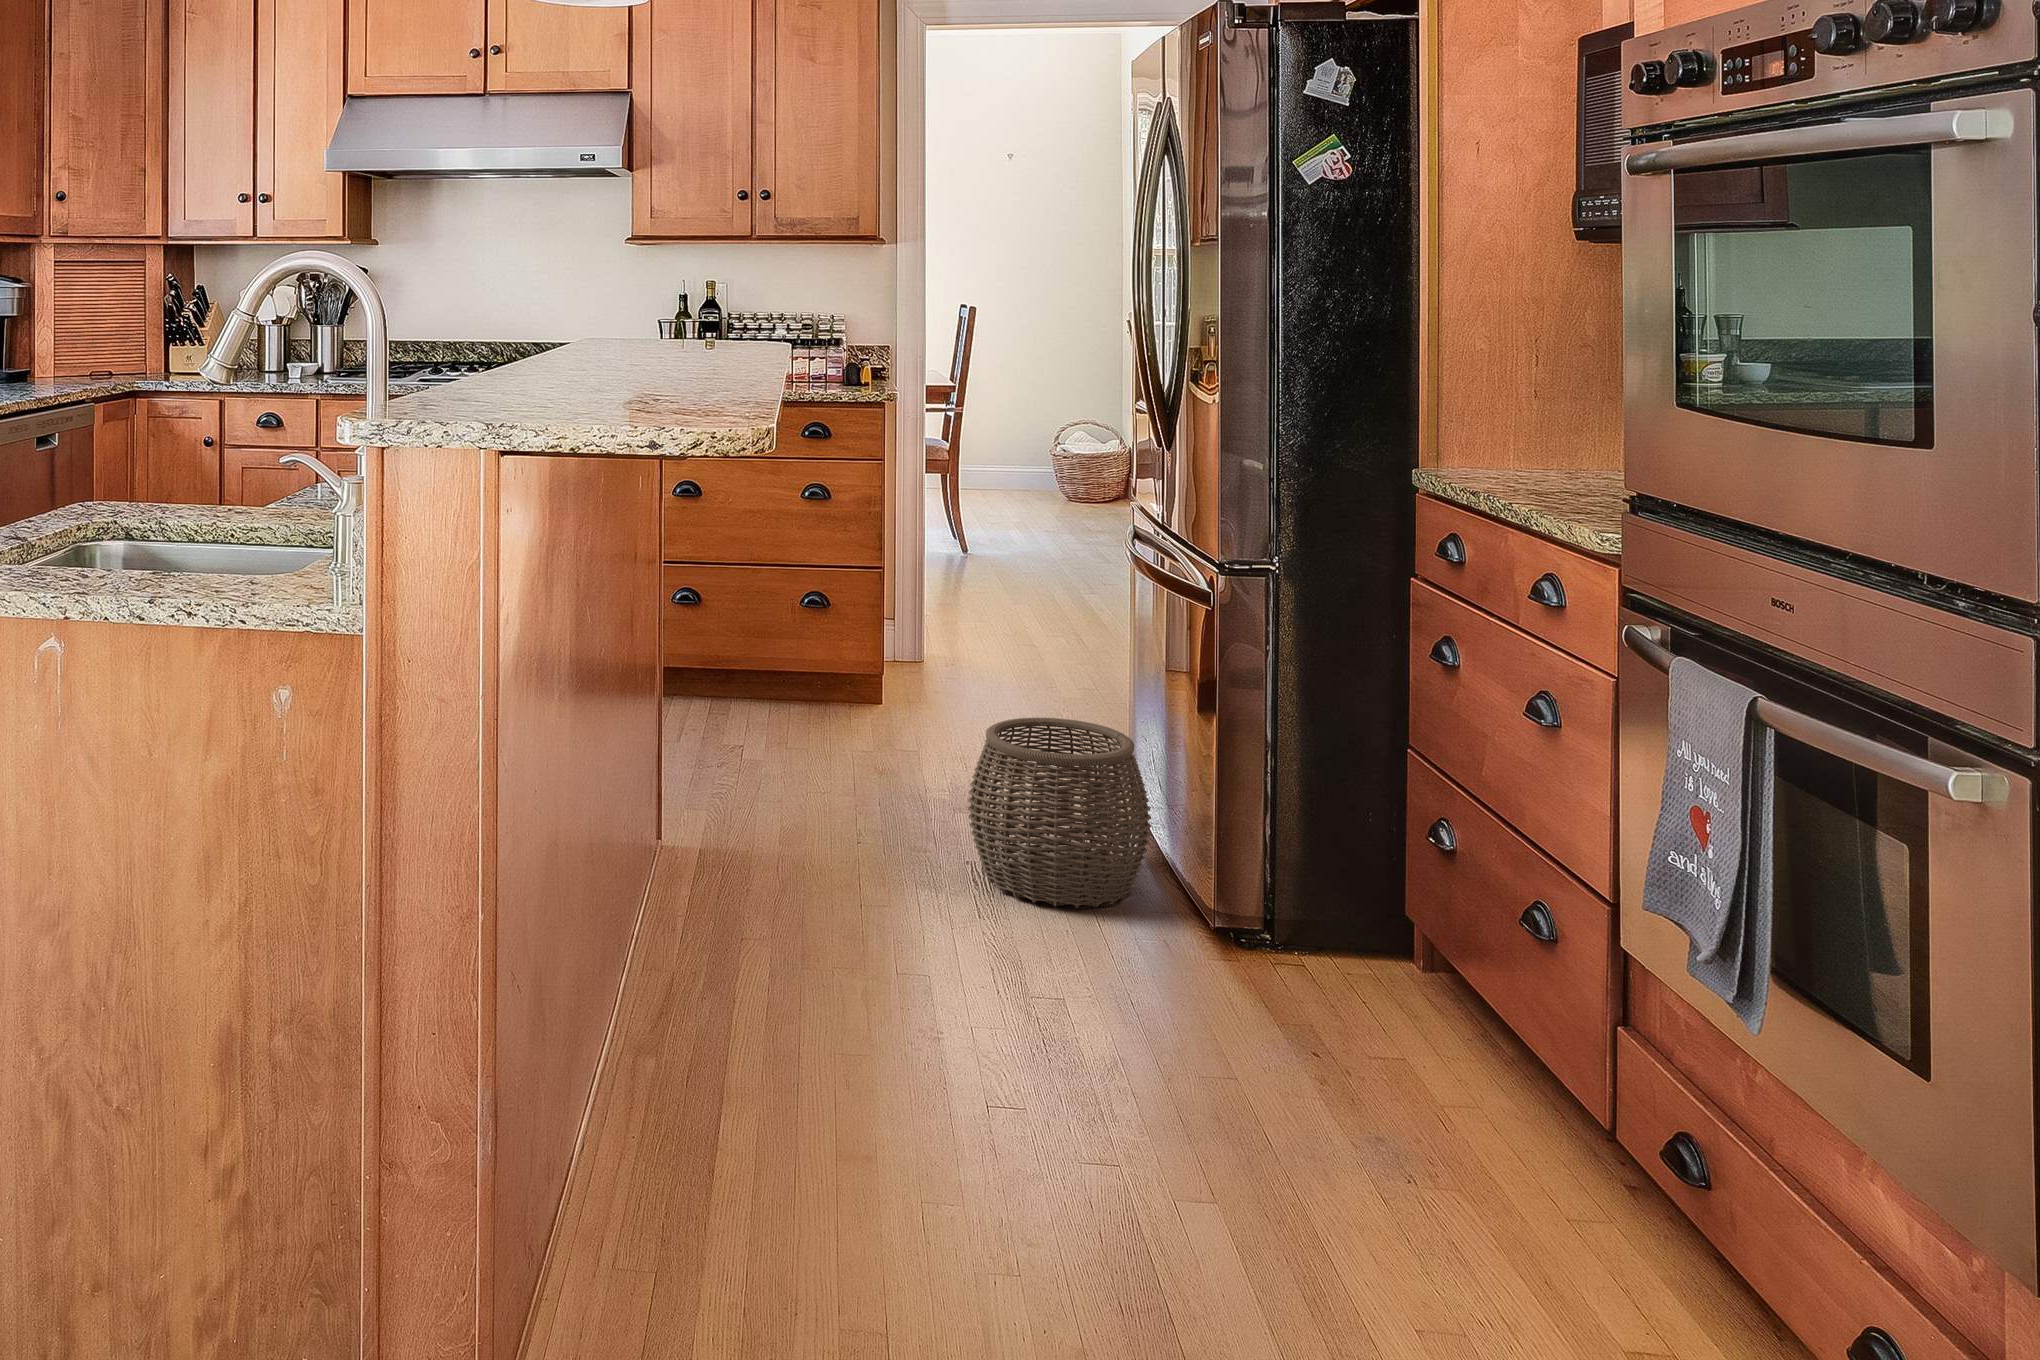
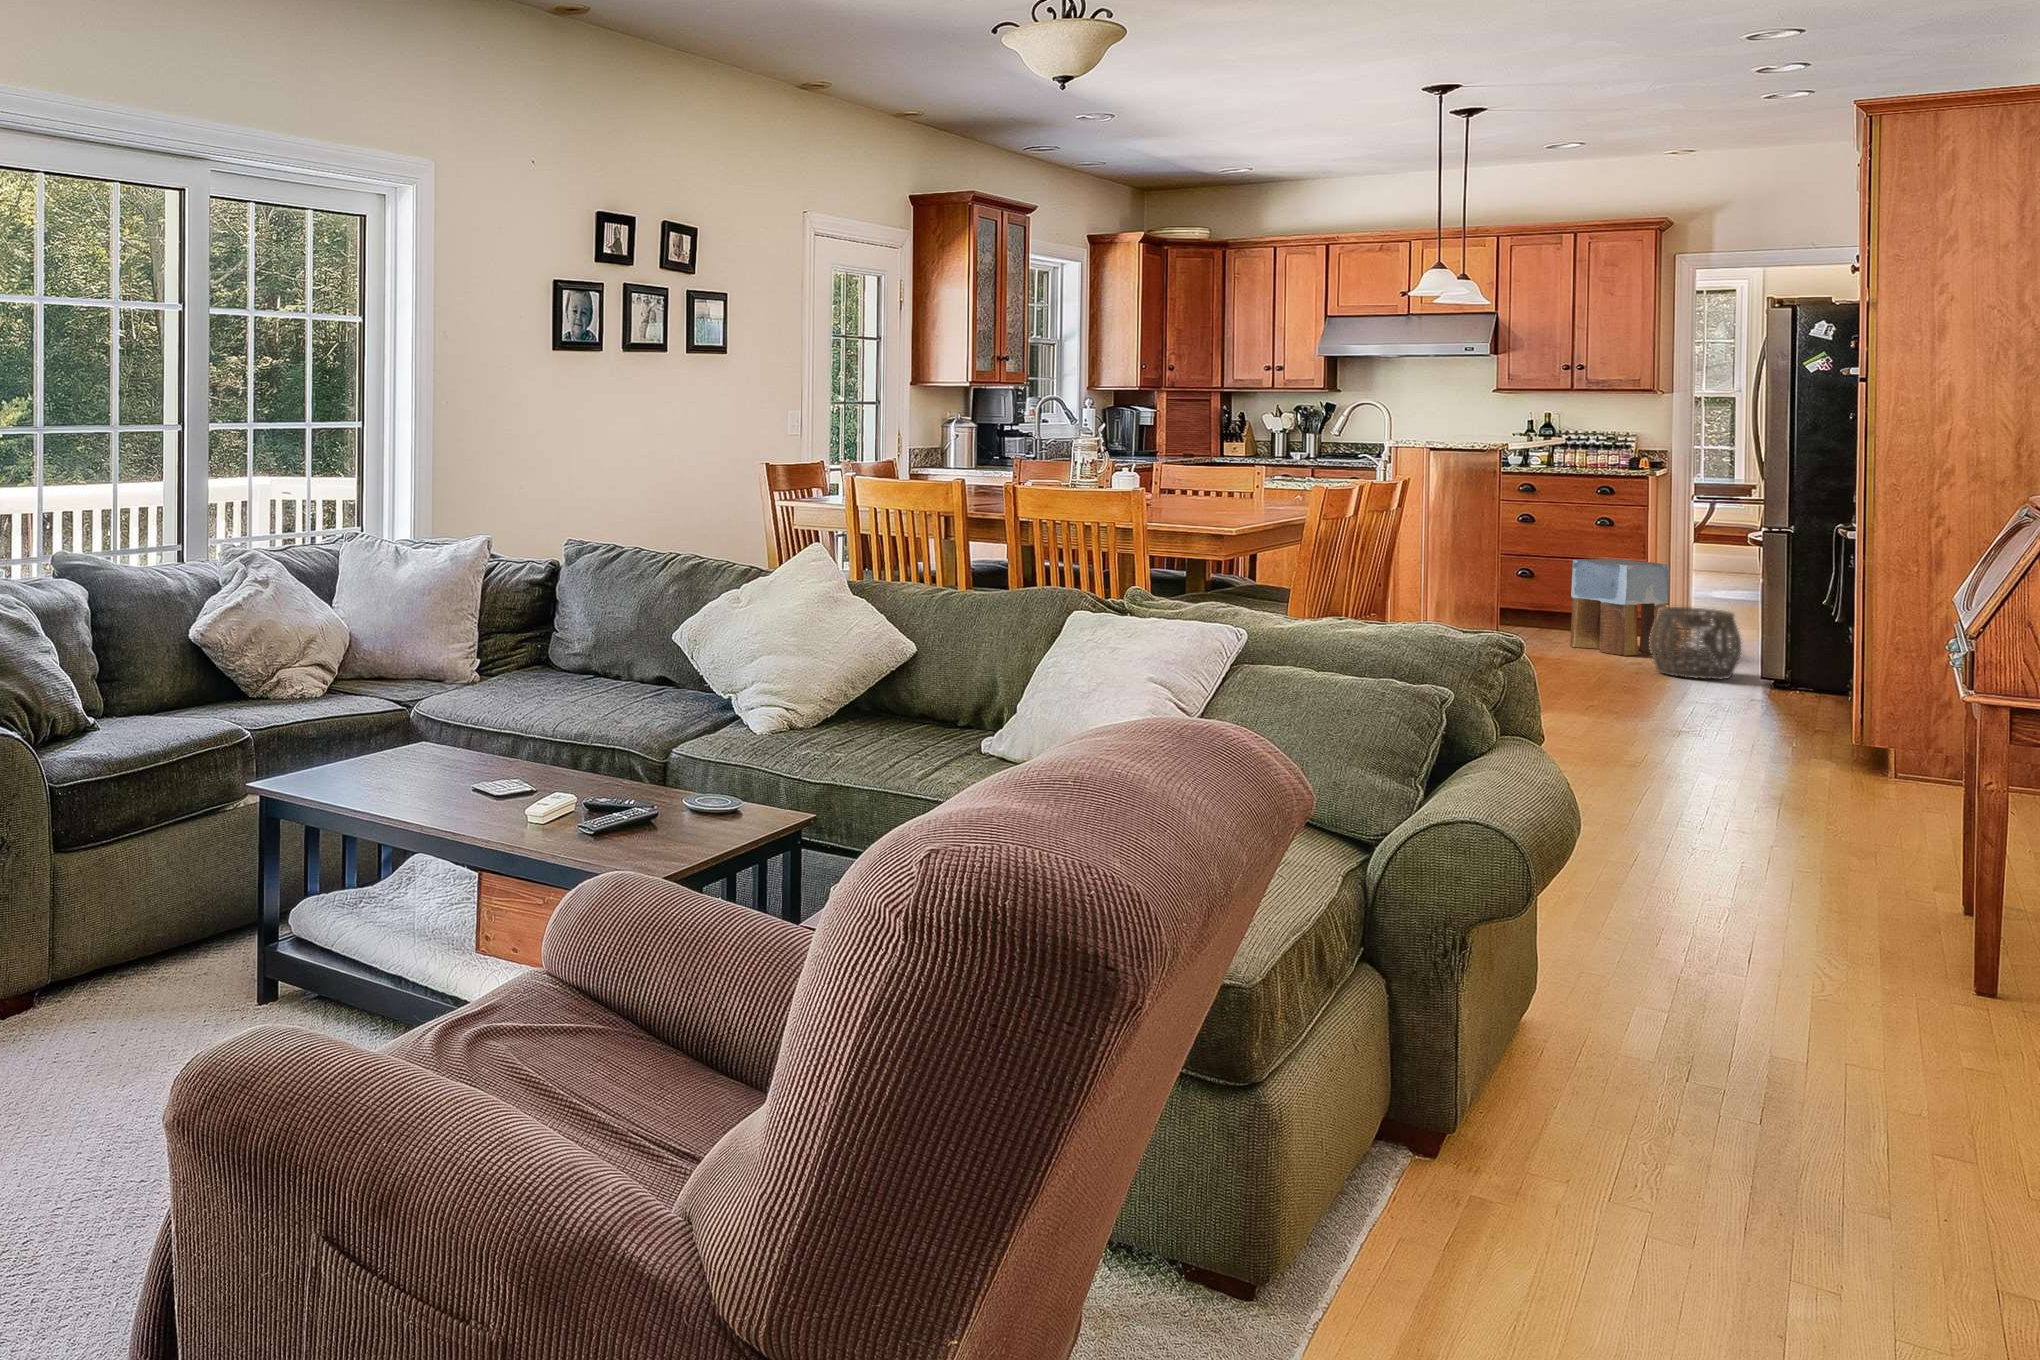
stool: none [787,577,954,801] -> present [1570,559,1669,656]

